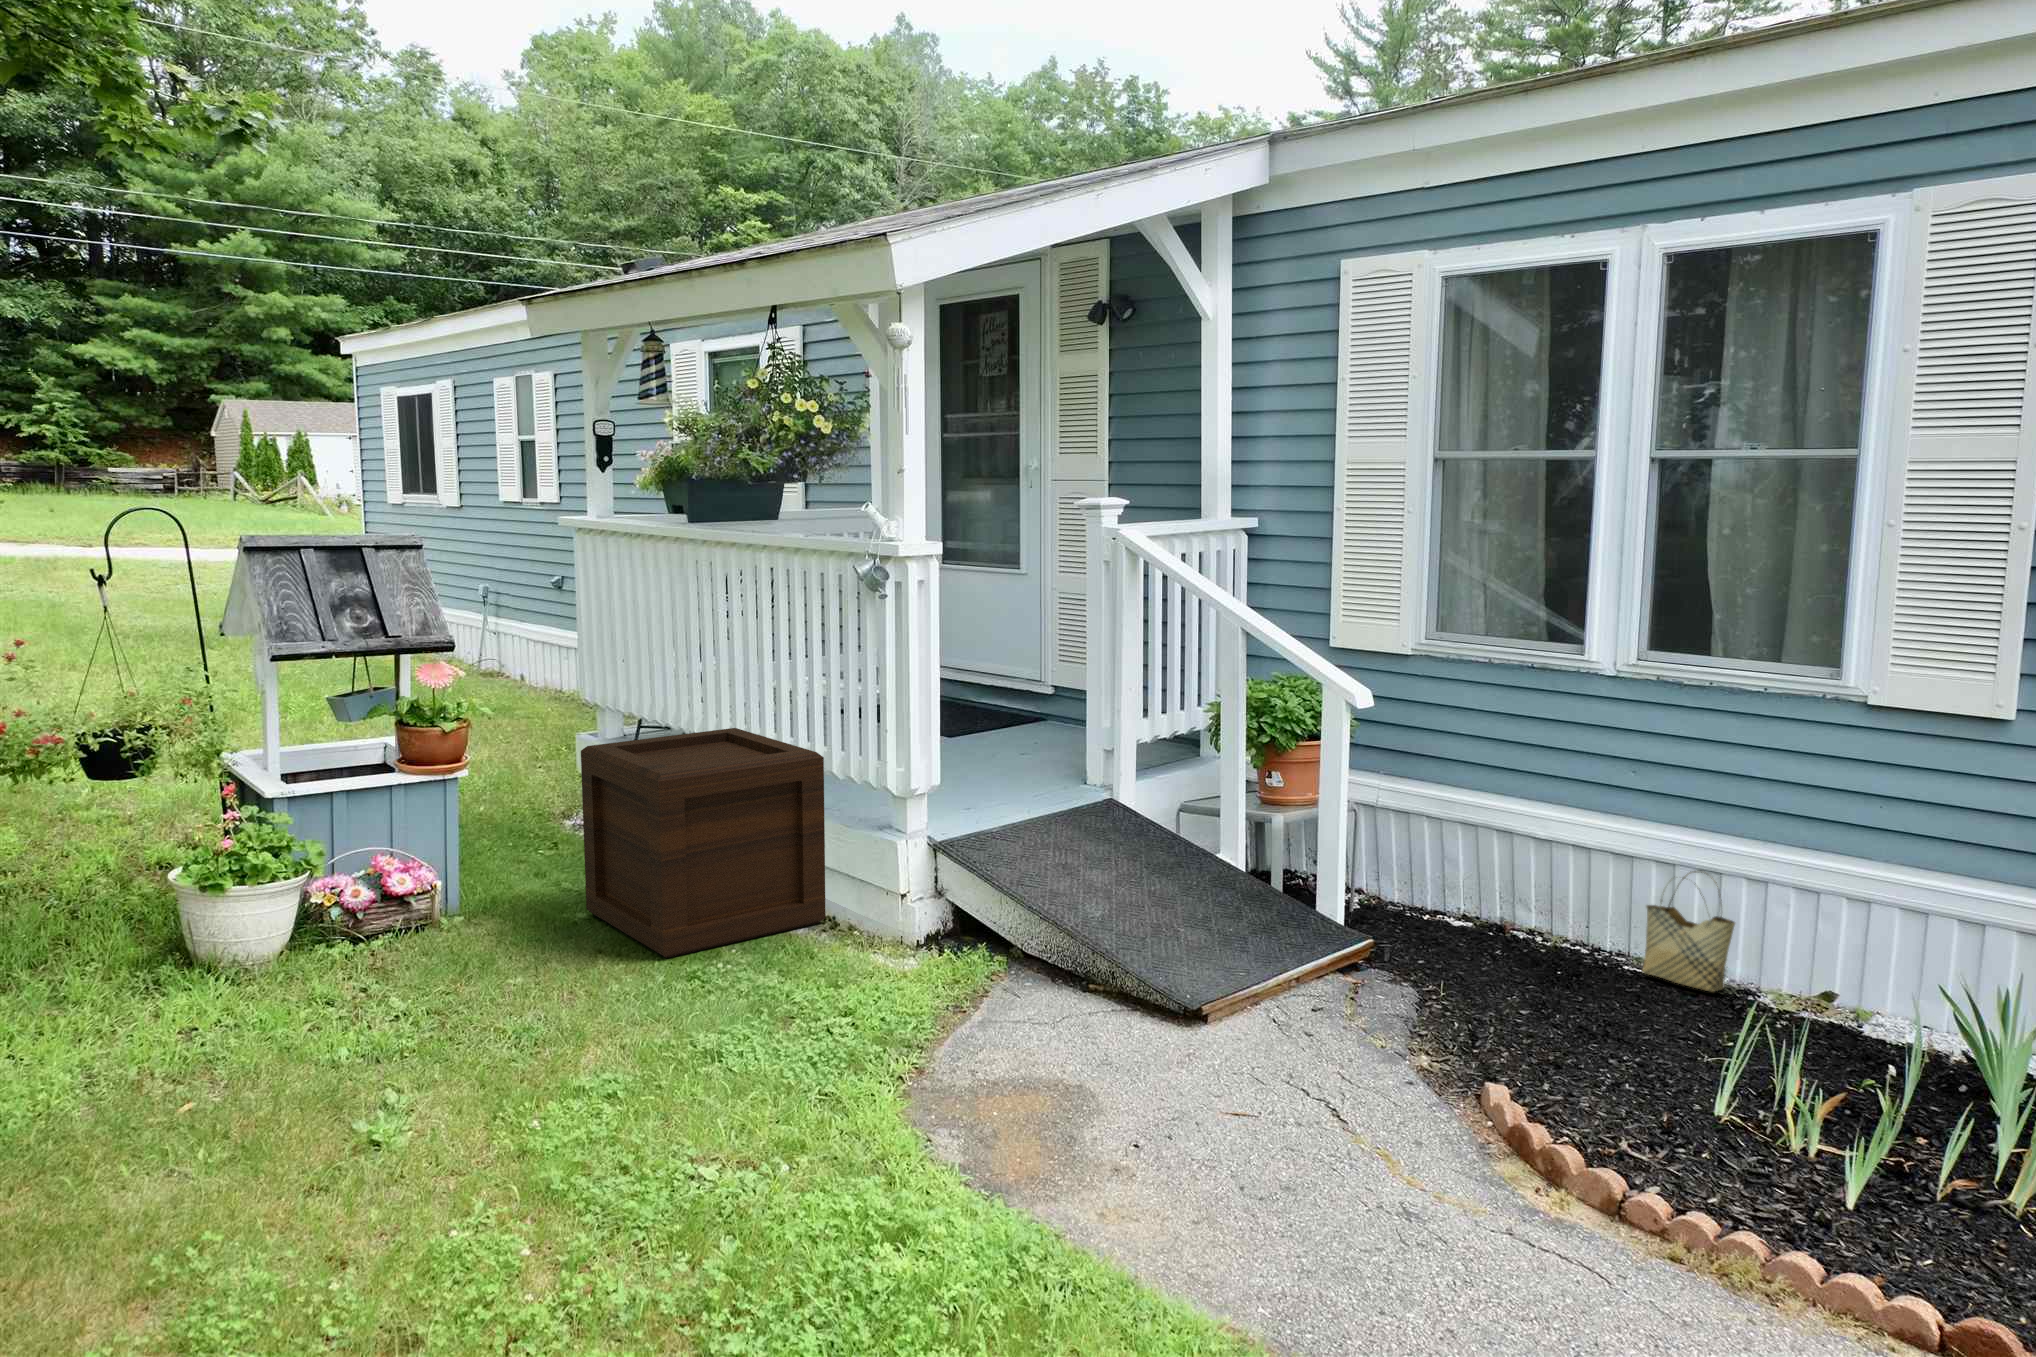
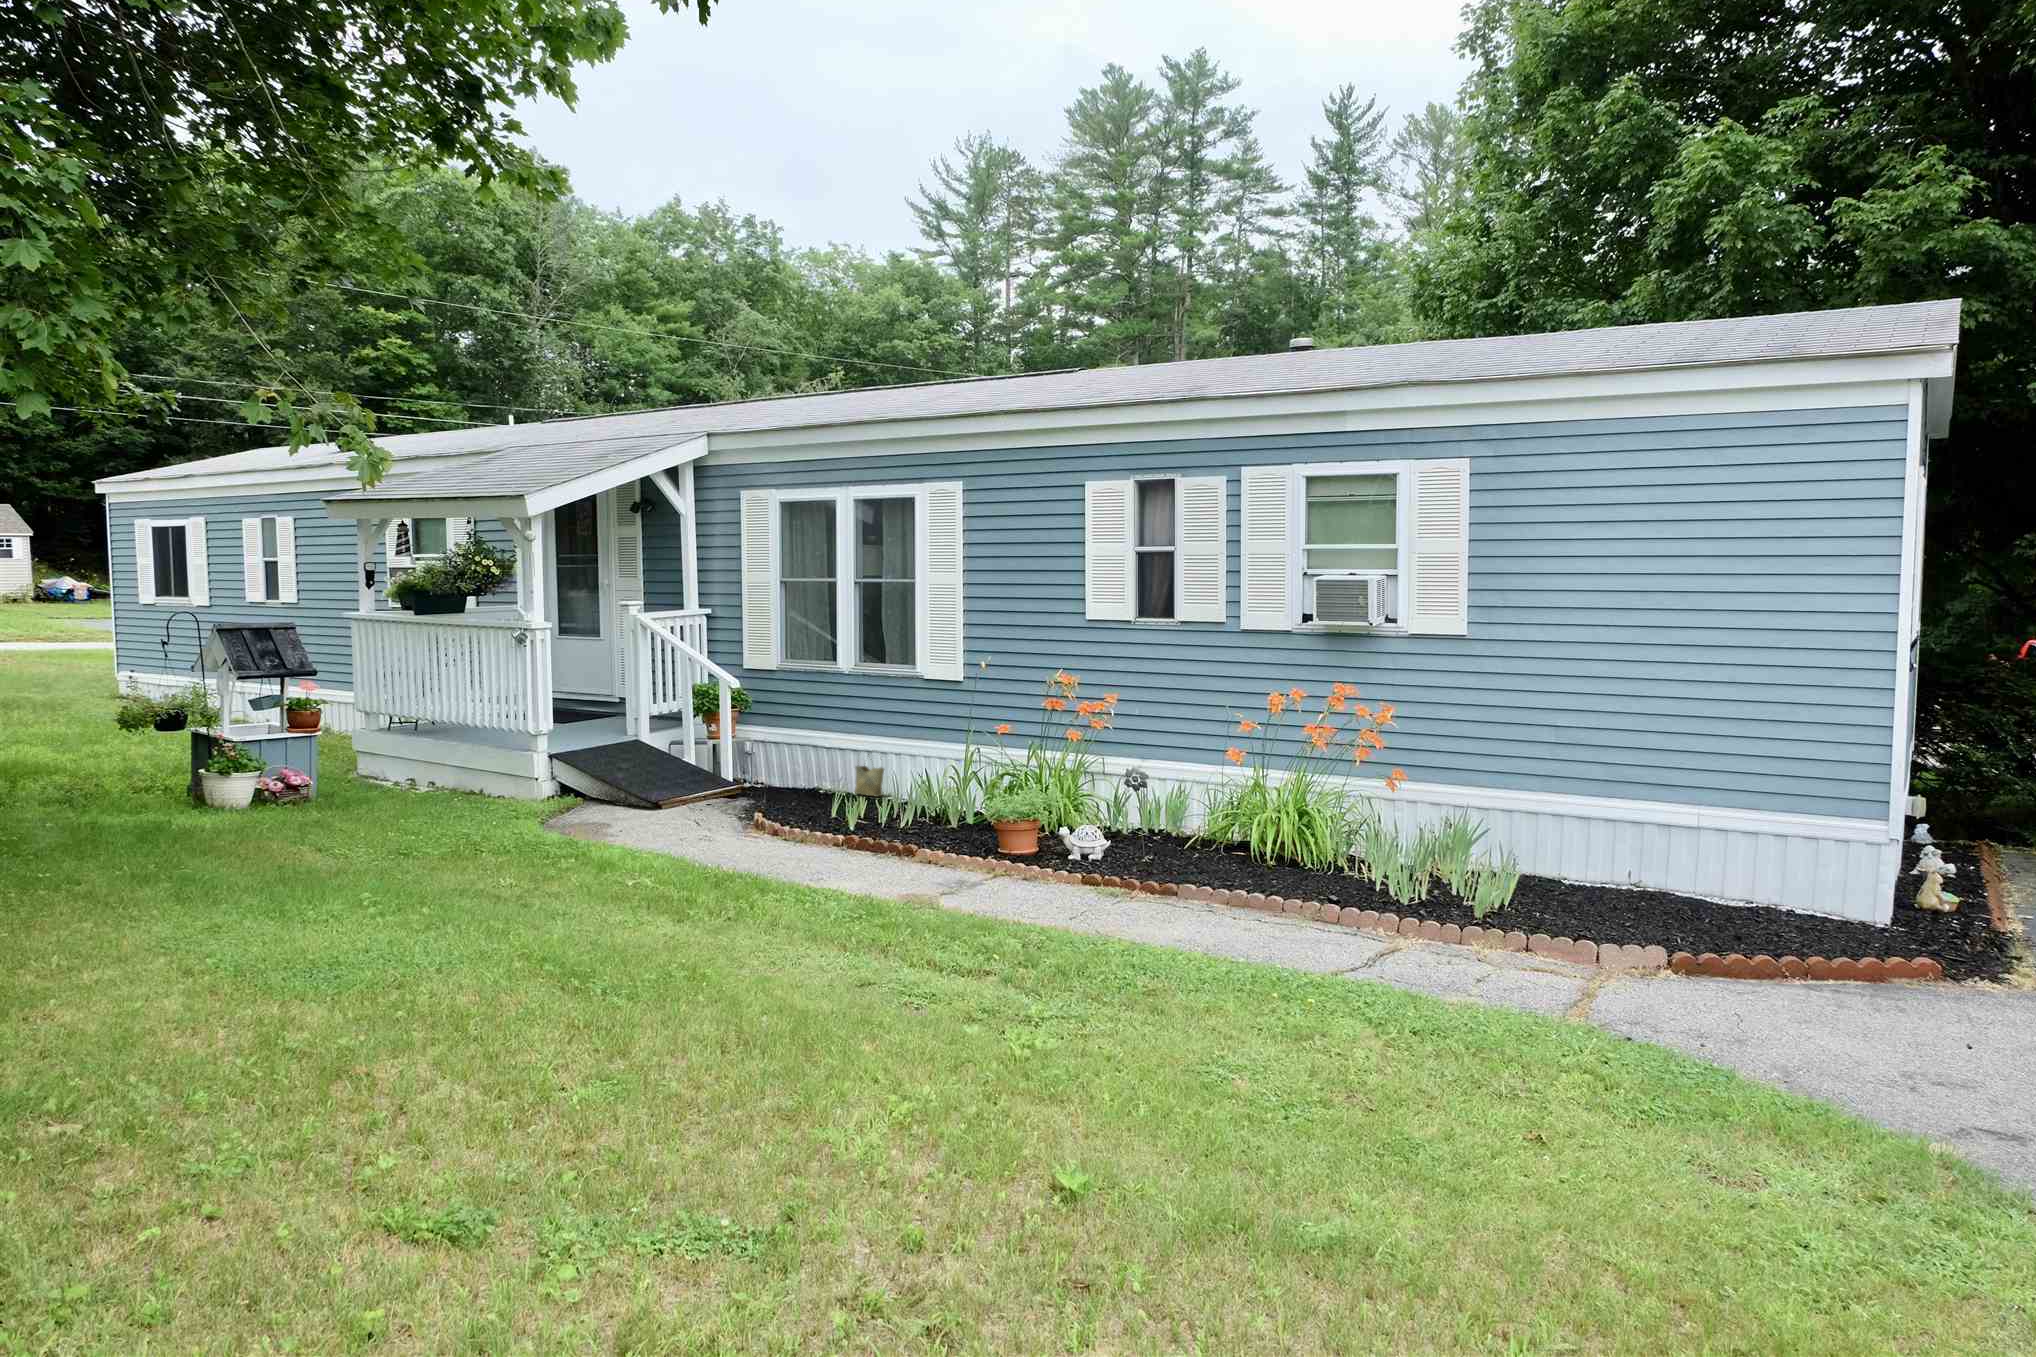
wooden crate: present [581,728,826,958] -> none [381,713,502,808]

